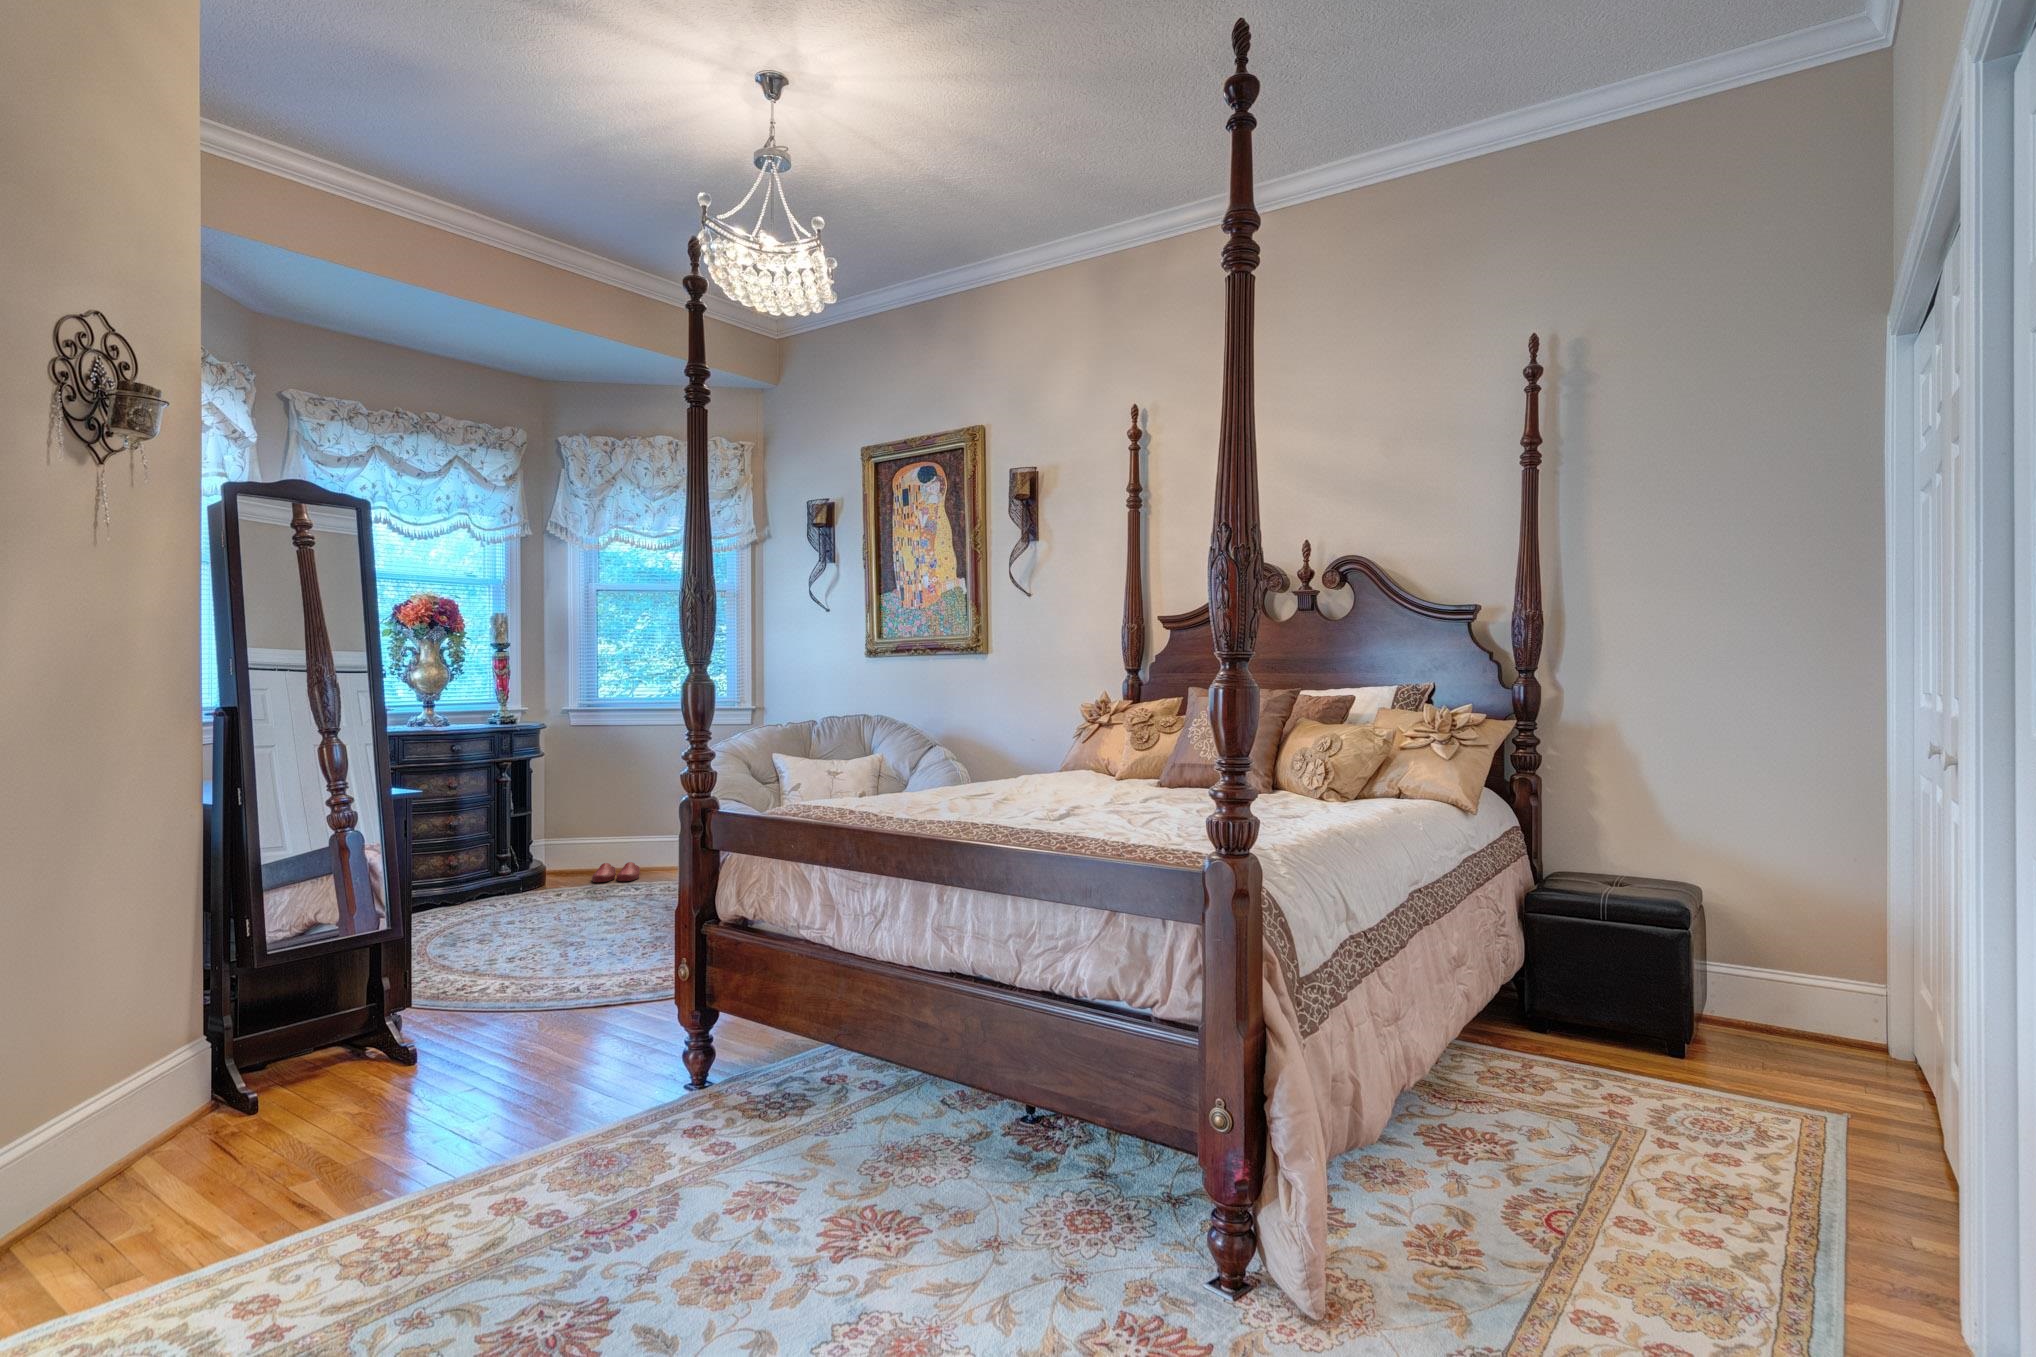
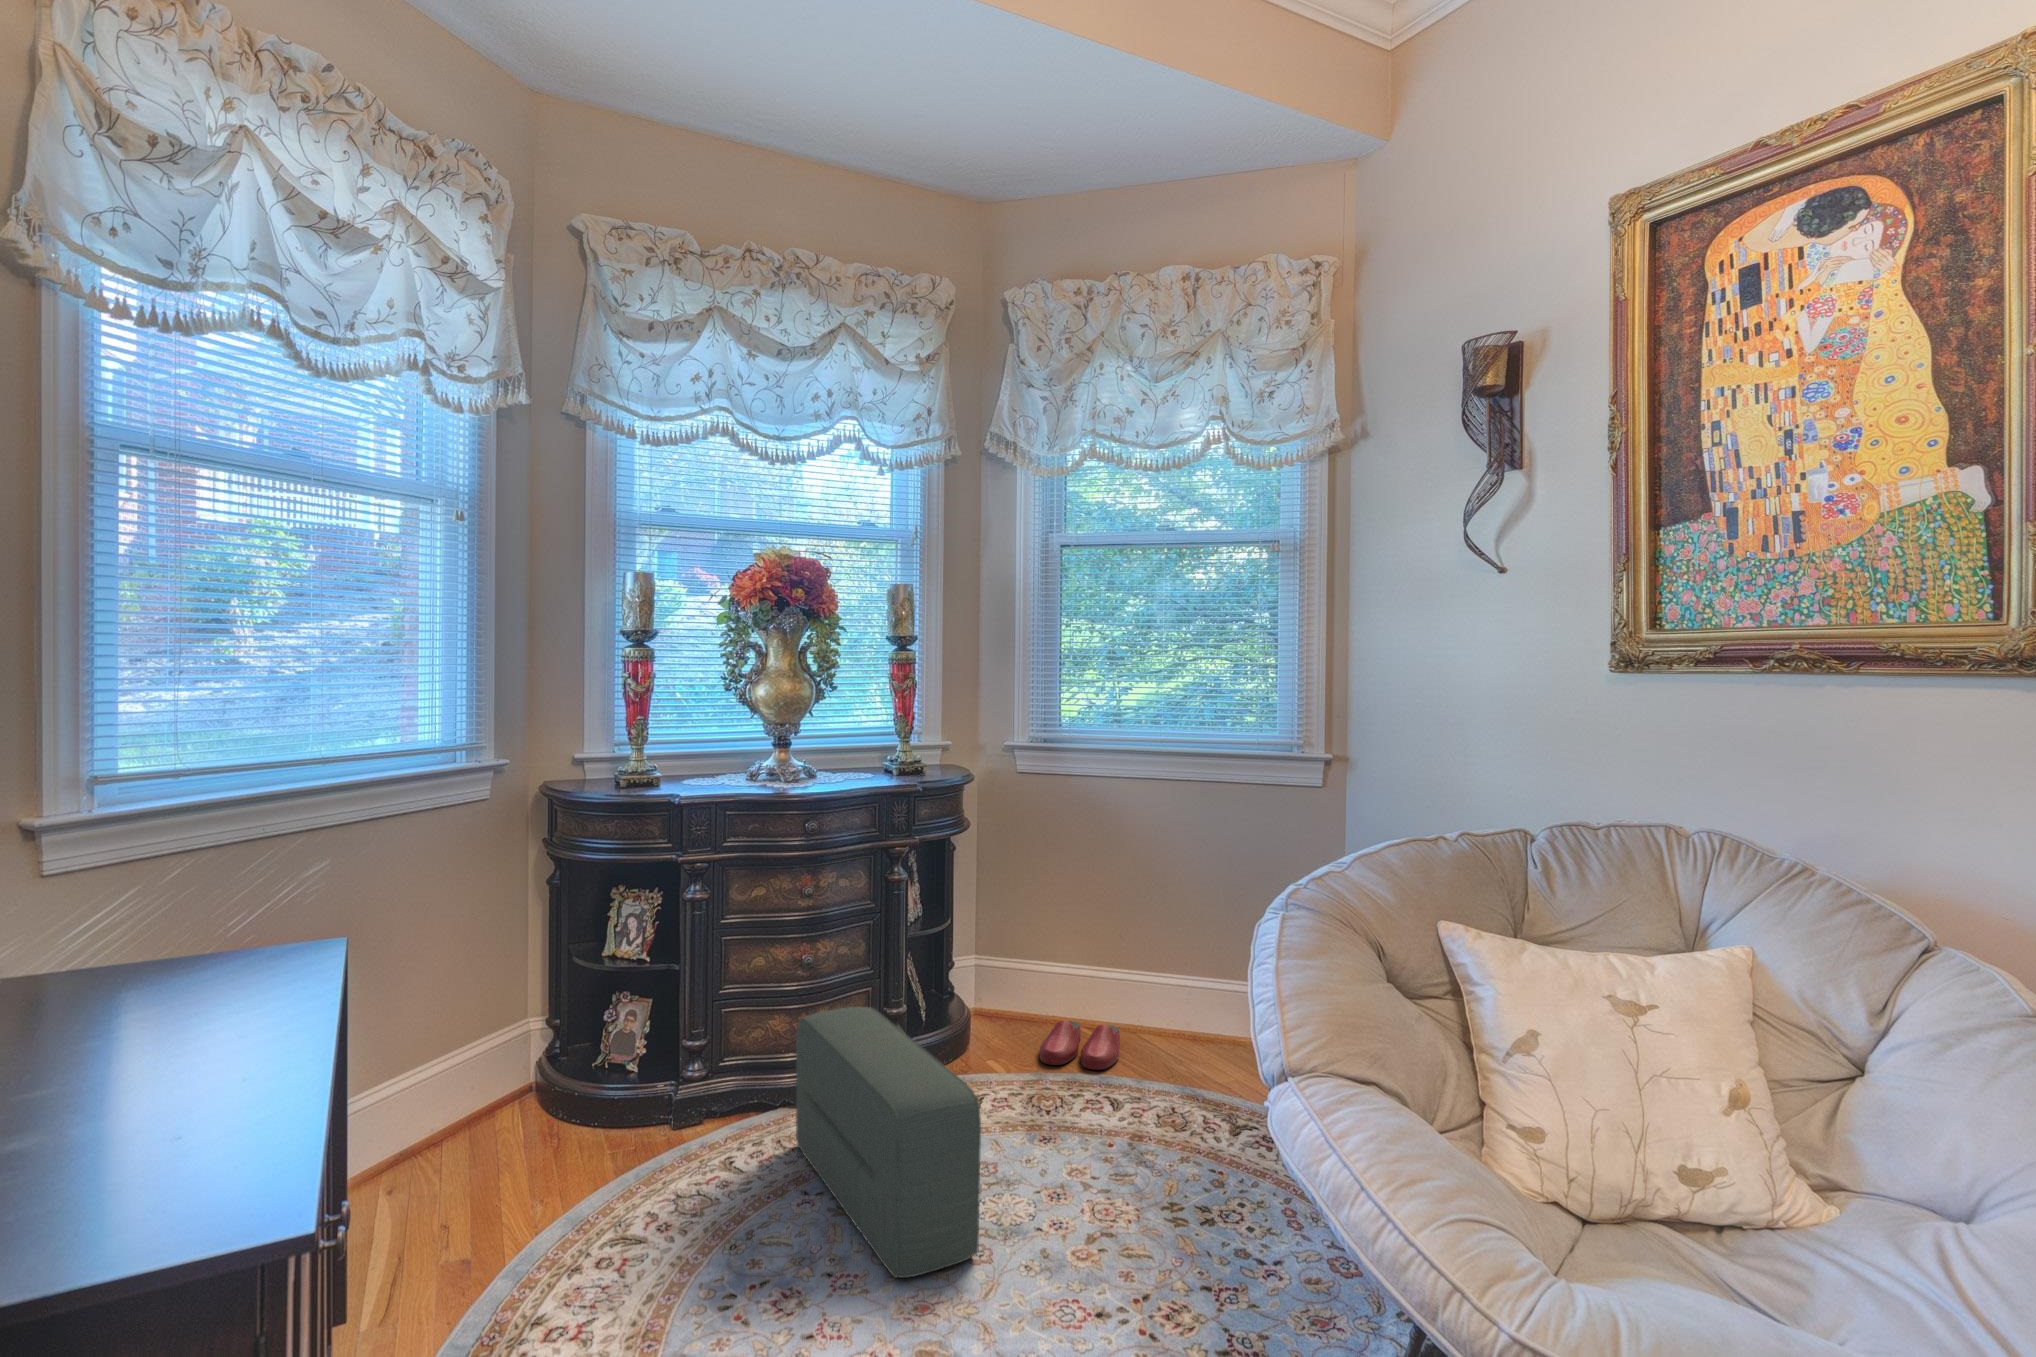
pouf: none [459,840,576,932] -> present [796,1007,981,1278]

